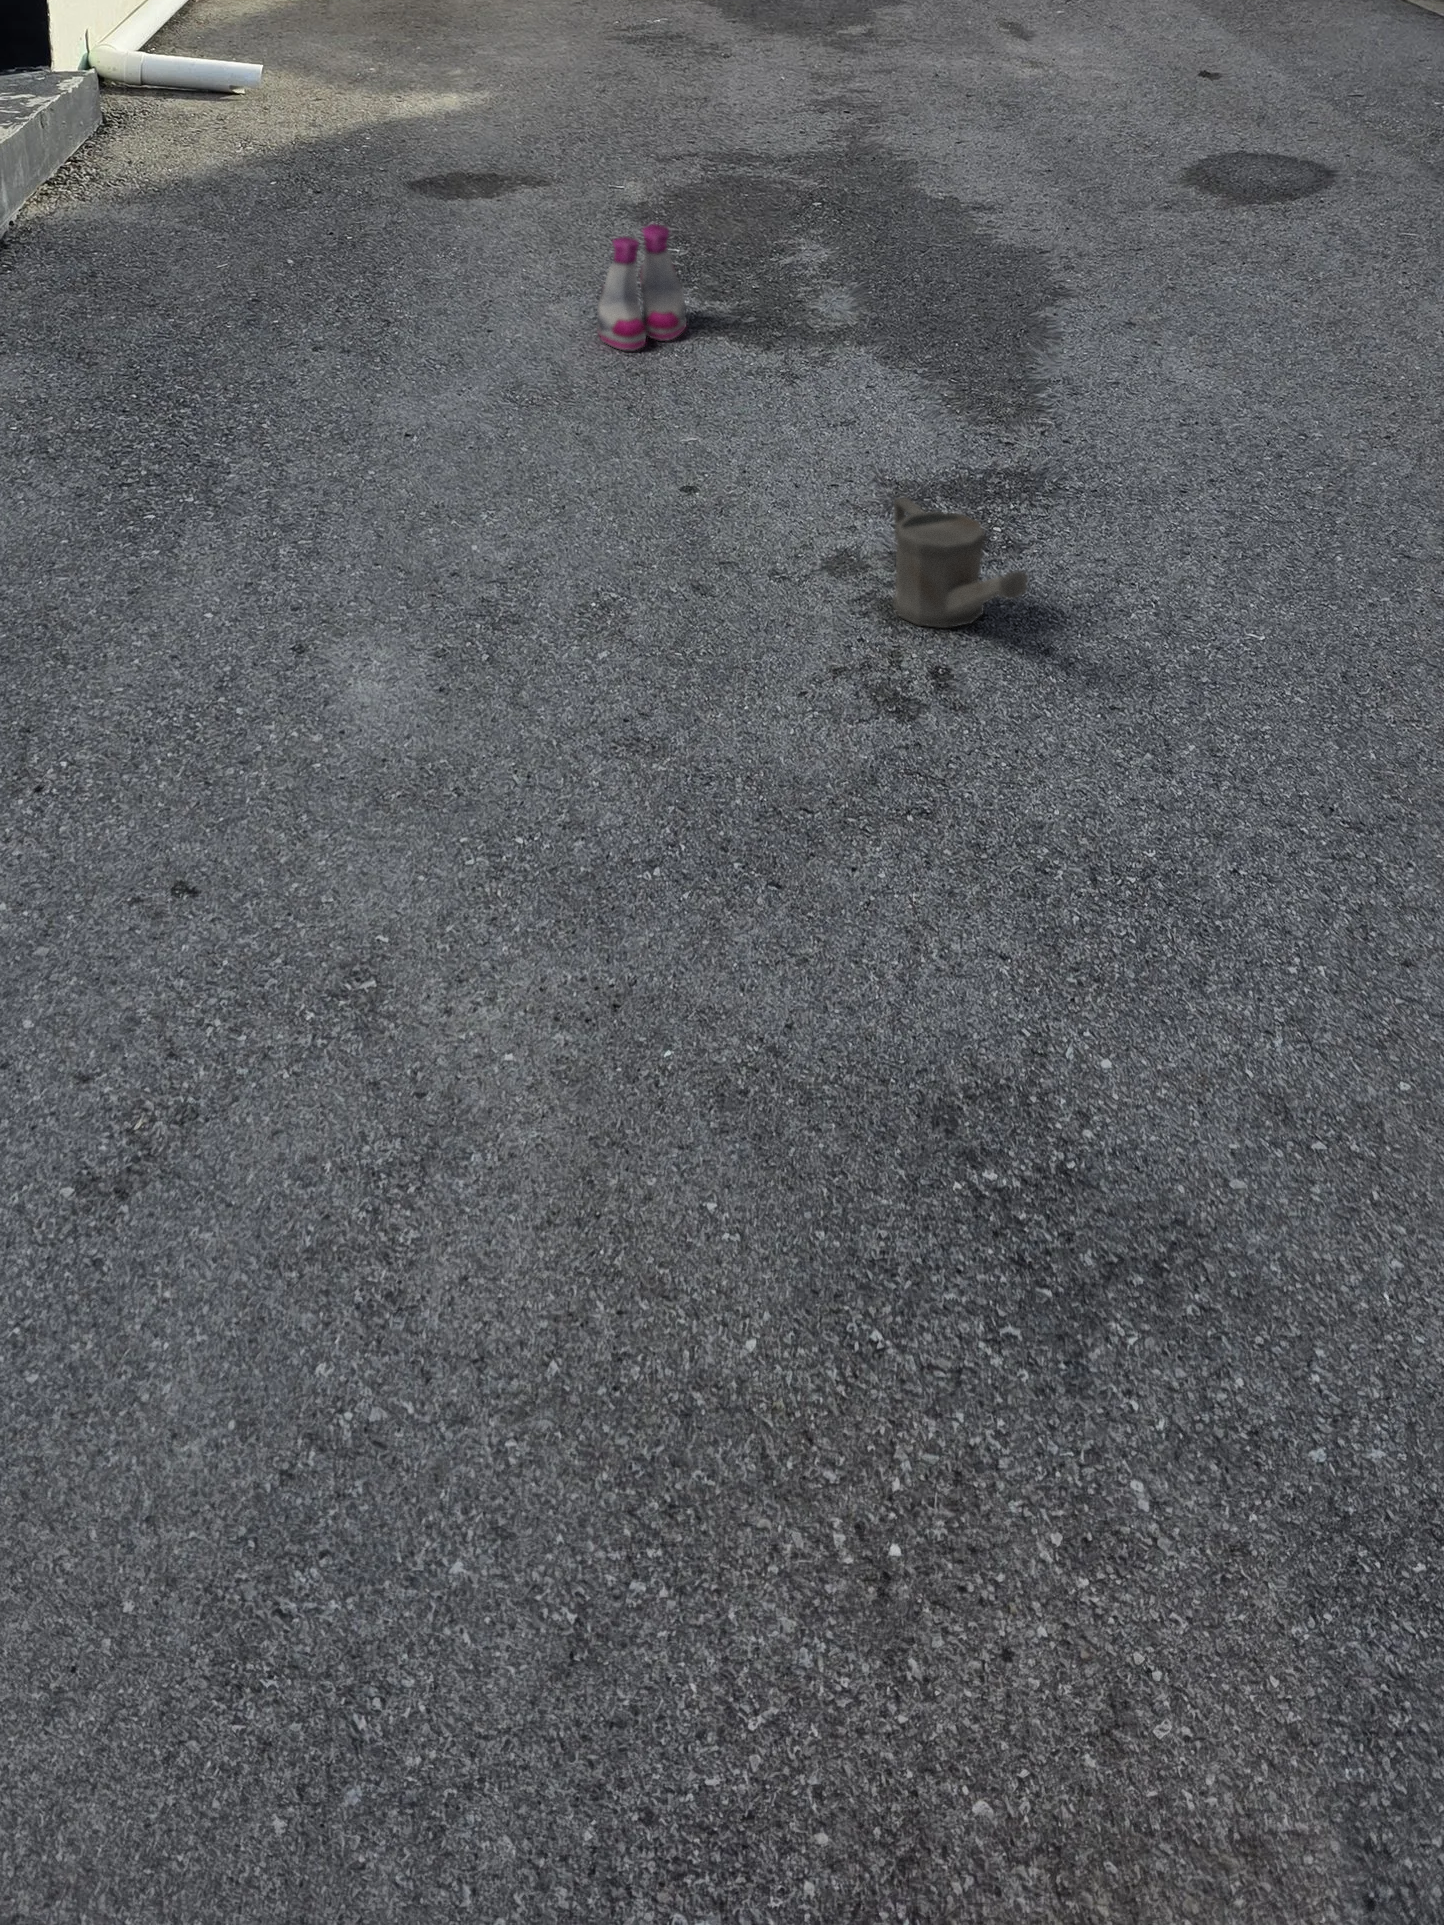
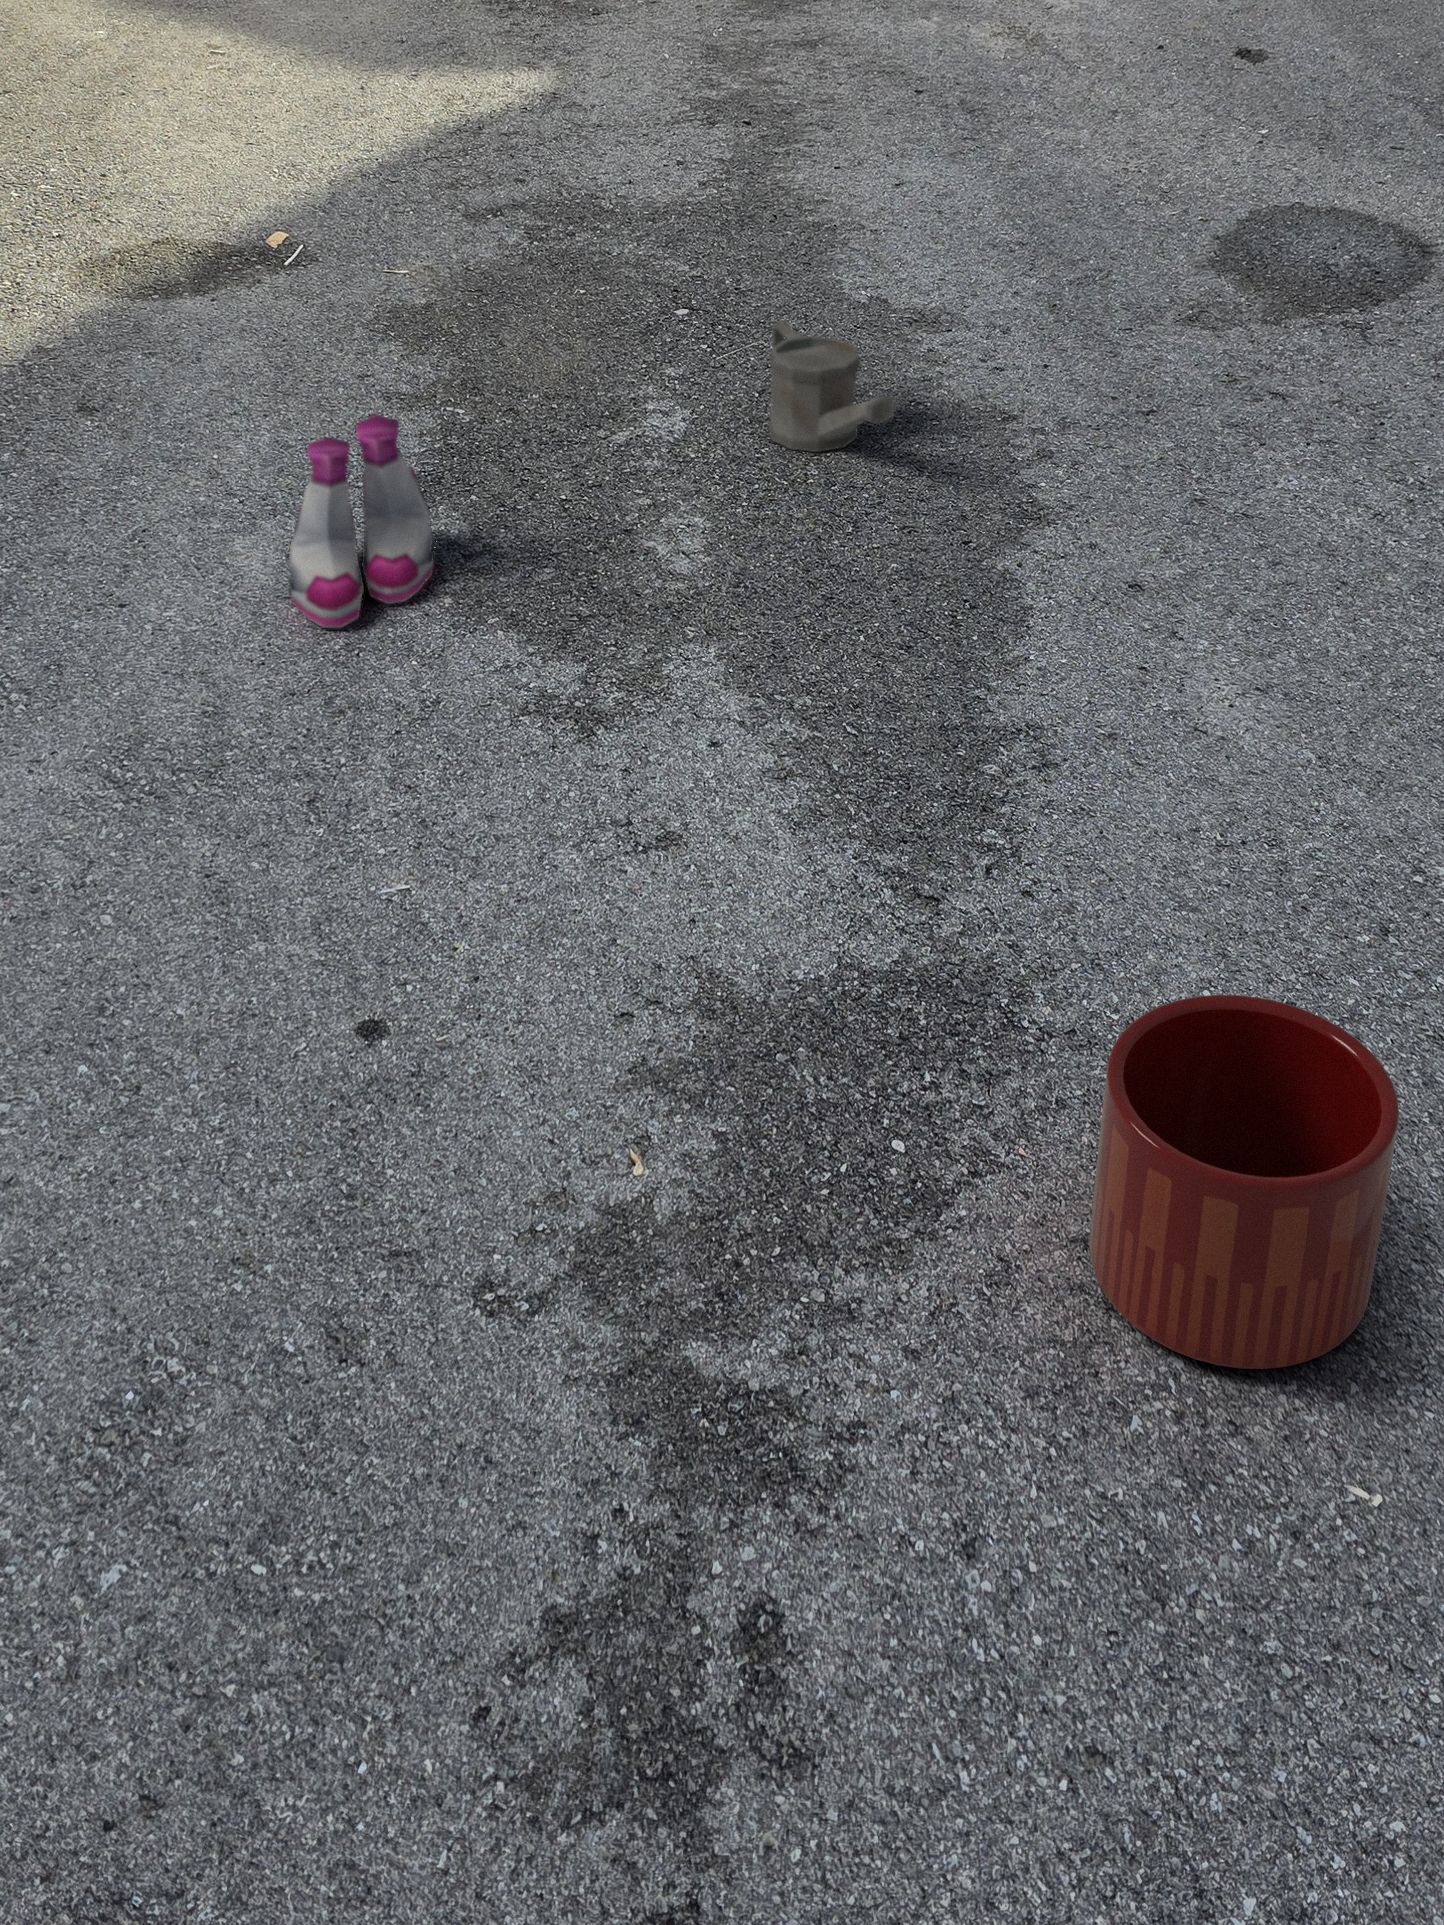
planter: none [1122,428,1287,607] -> present [1089,995,1399,1369]
watering can: present [893,498,1028,628] -> present [768,321,895,452]

